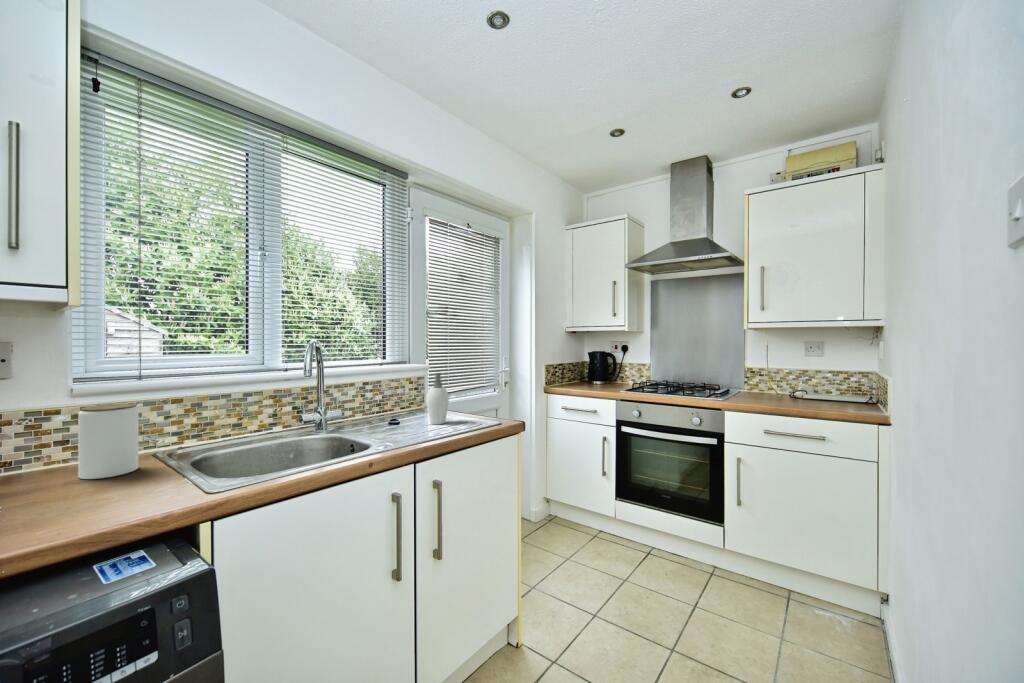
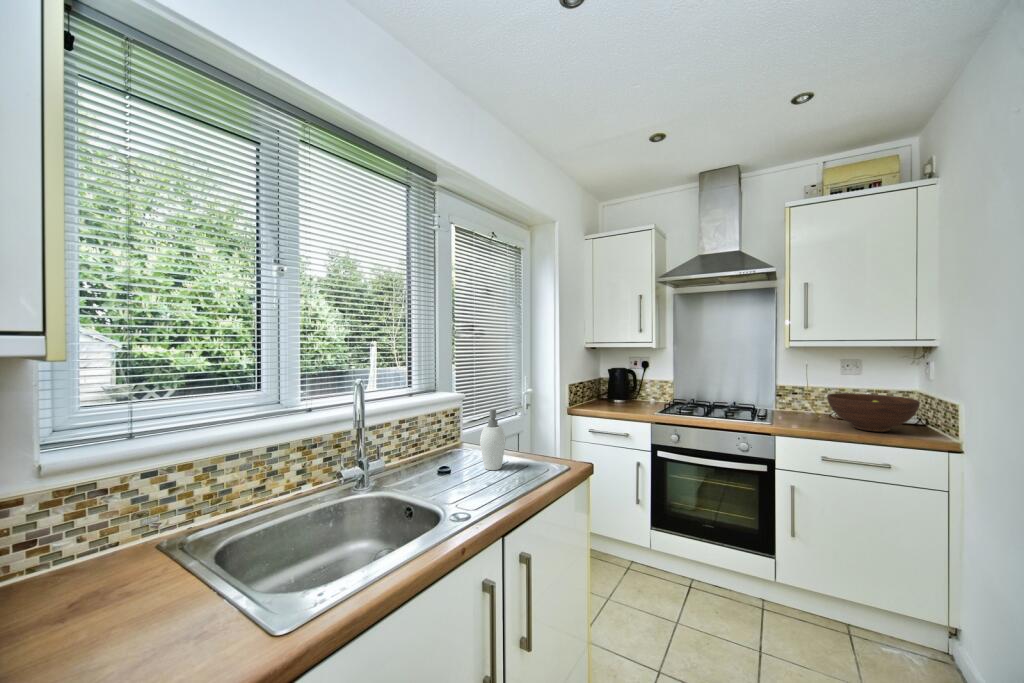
fruit bowl: none [776,372,859,406] -> present [827,393,919,432]
jar: present [78,404,139,479] -> none [55,486,143,609]

